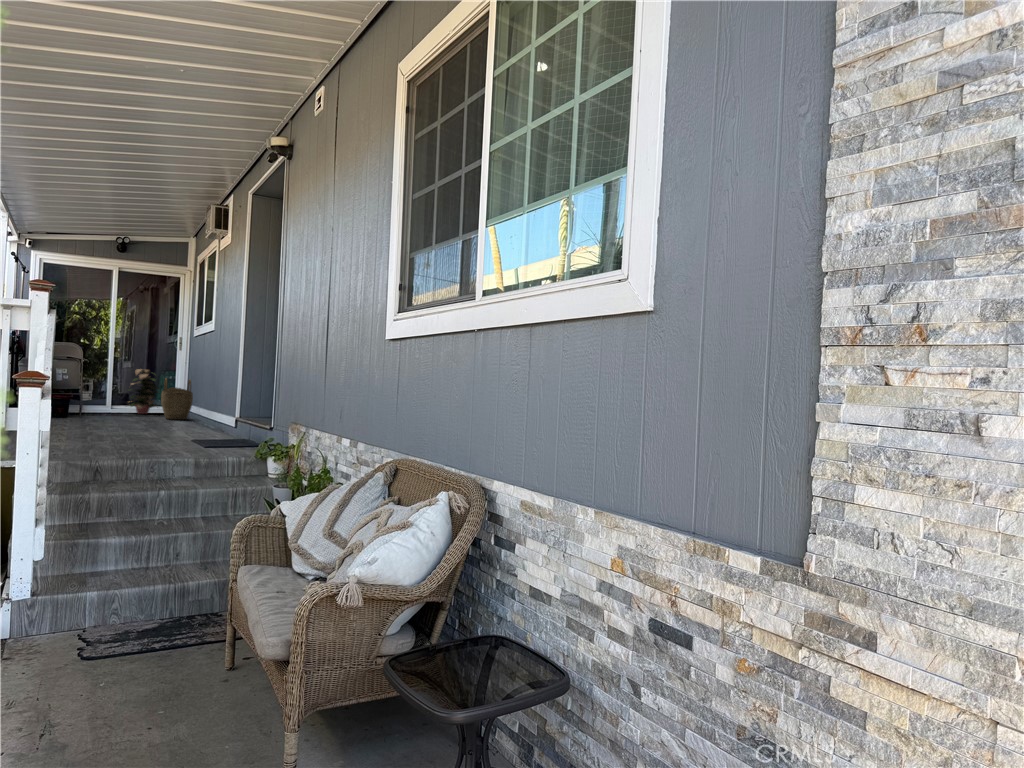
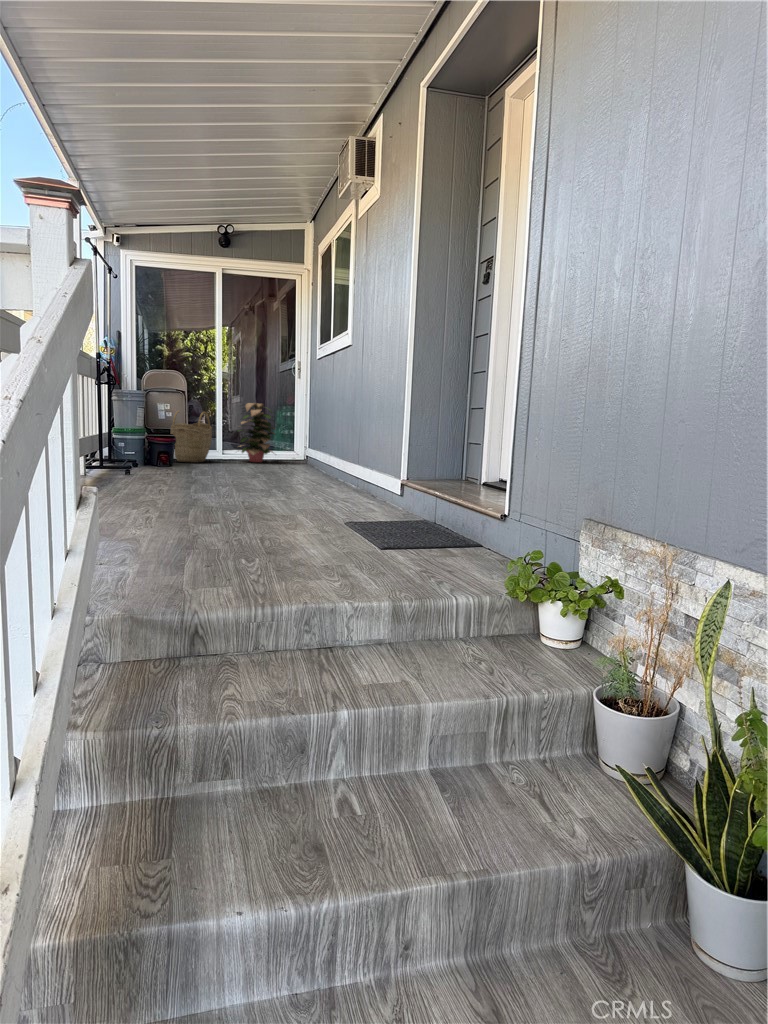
woven basket: present [161,378,193,420] -> present [171,411,212,463]

